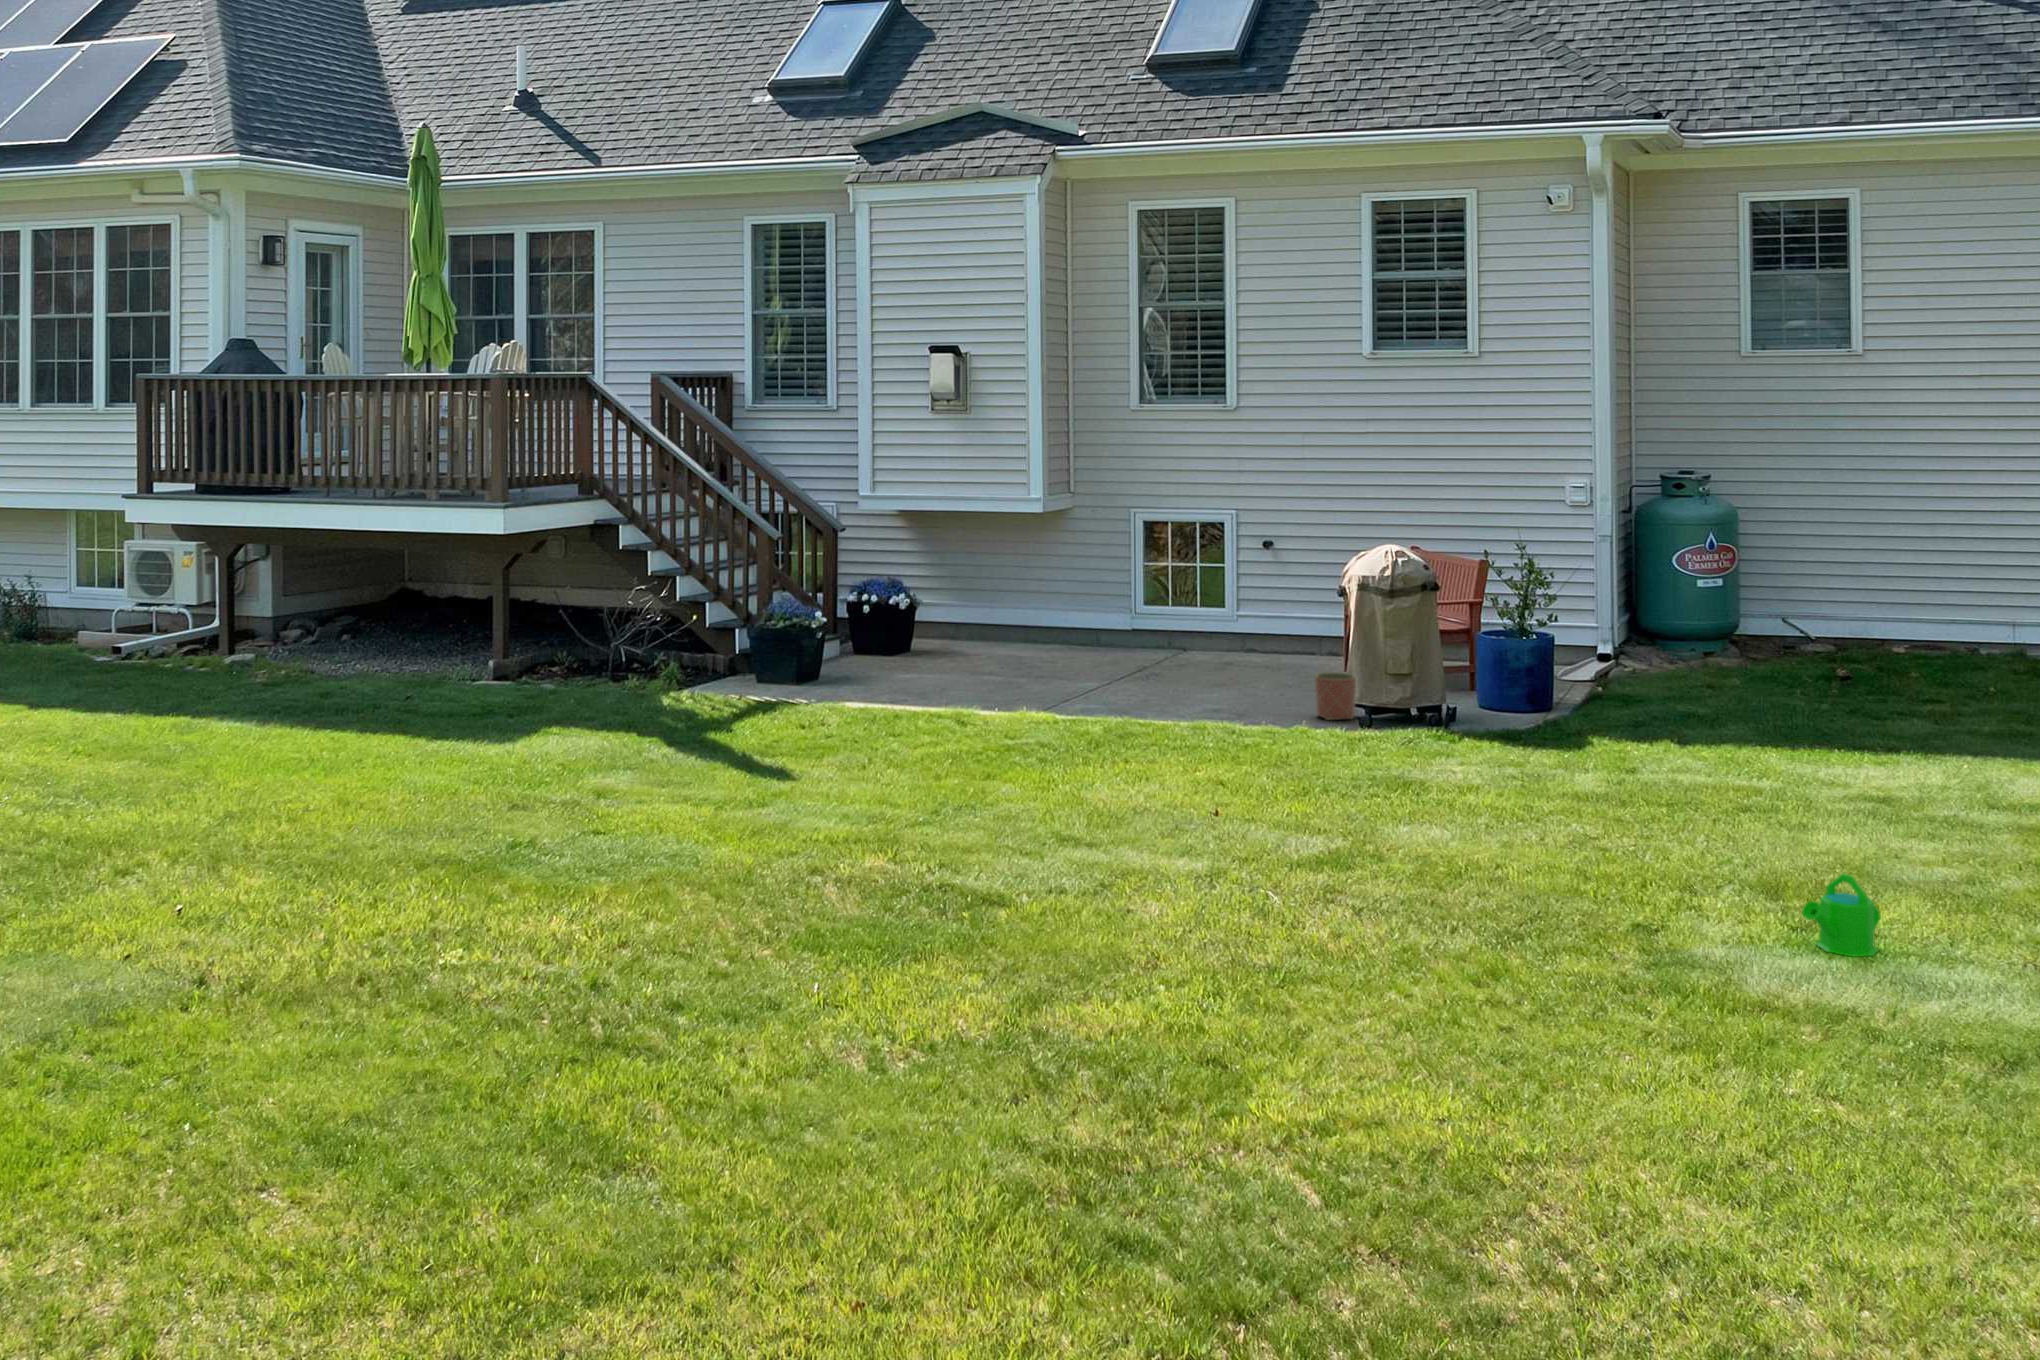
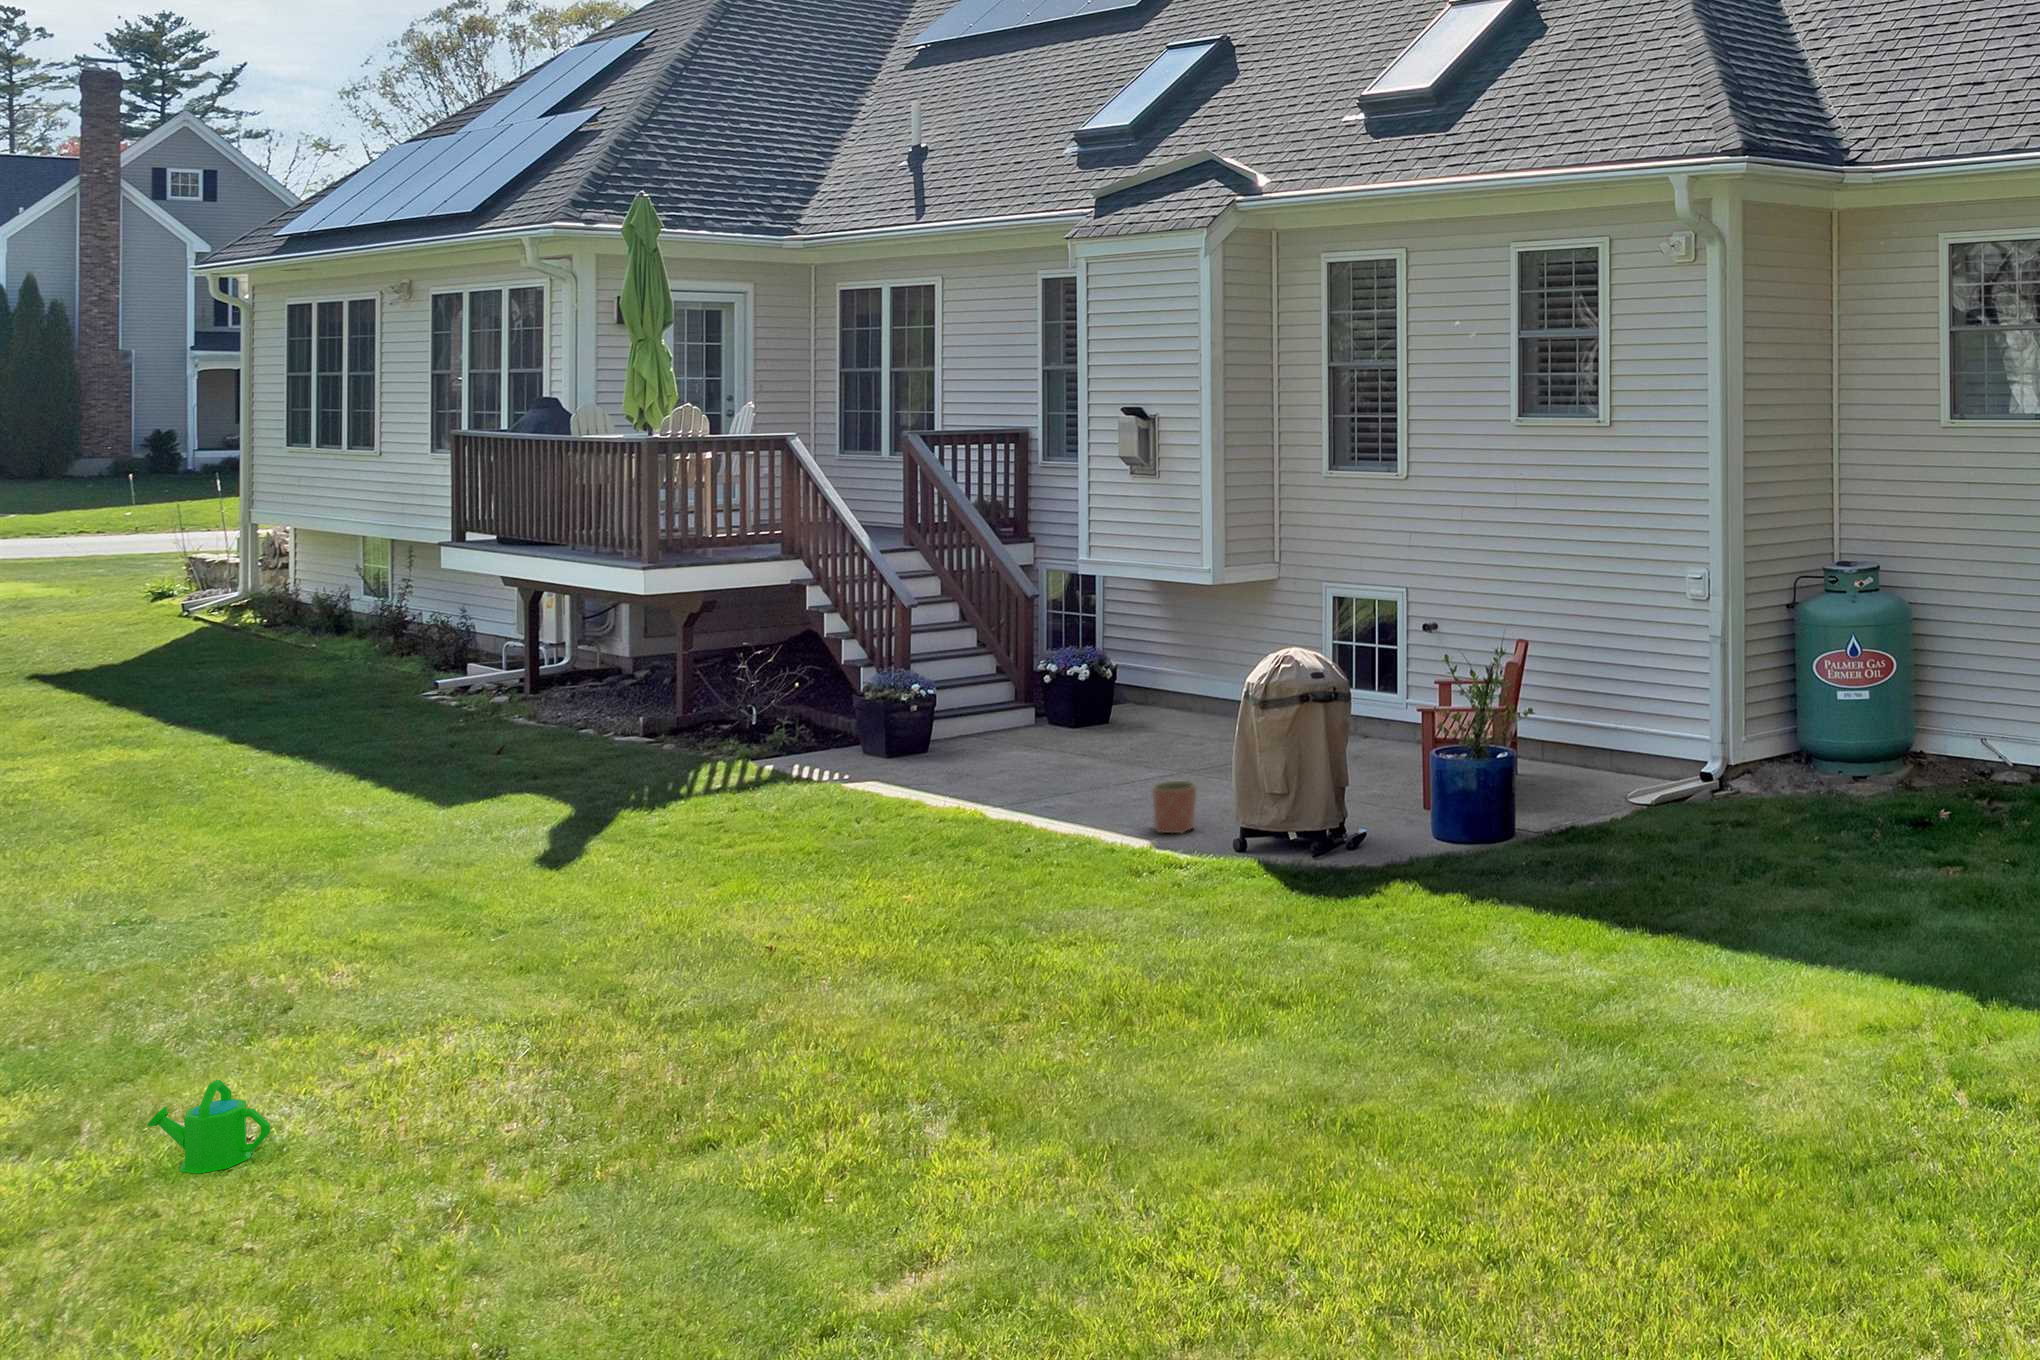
watering can: present [1802,874,1881,957] -> present [147,1079,270,1174]

